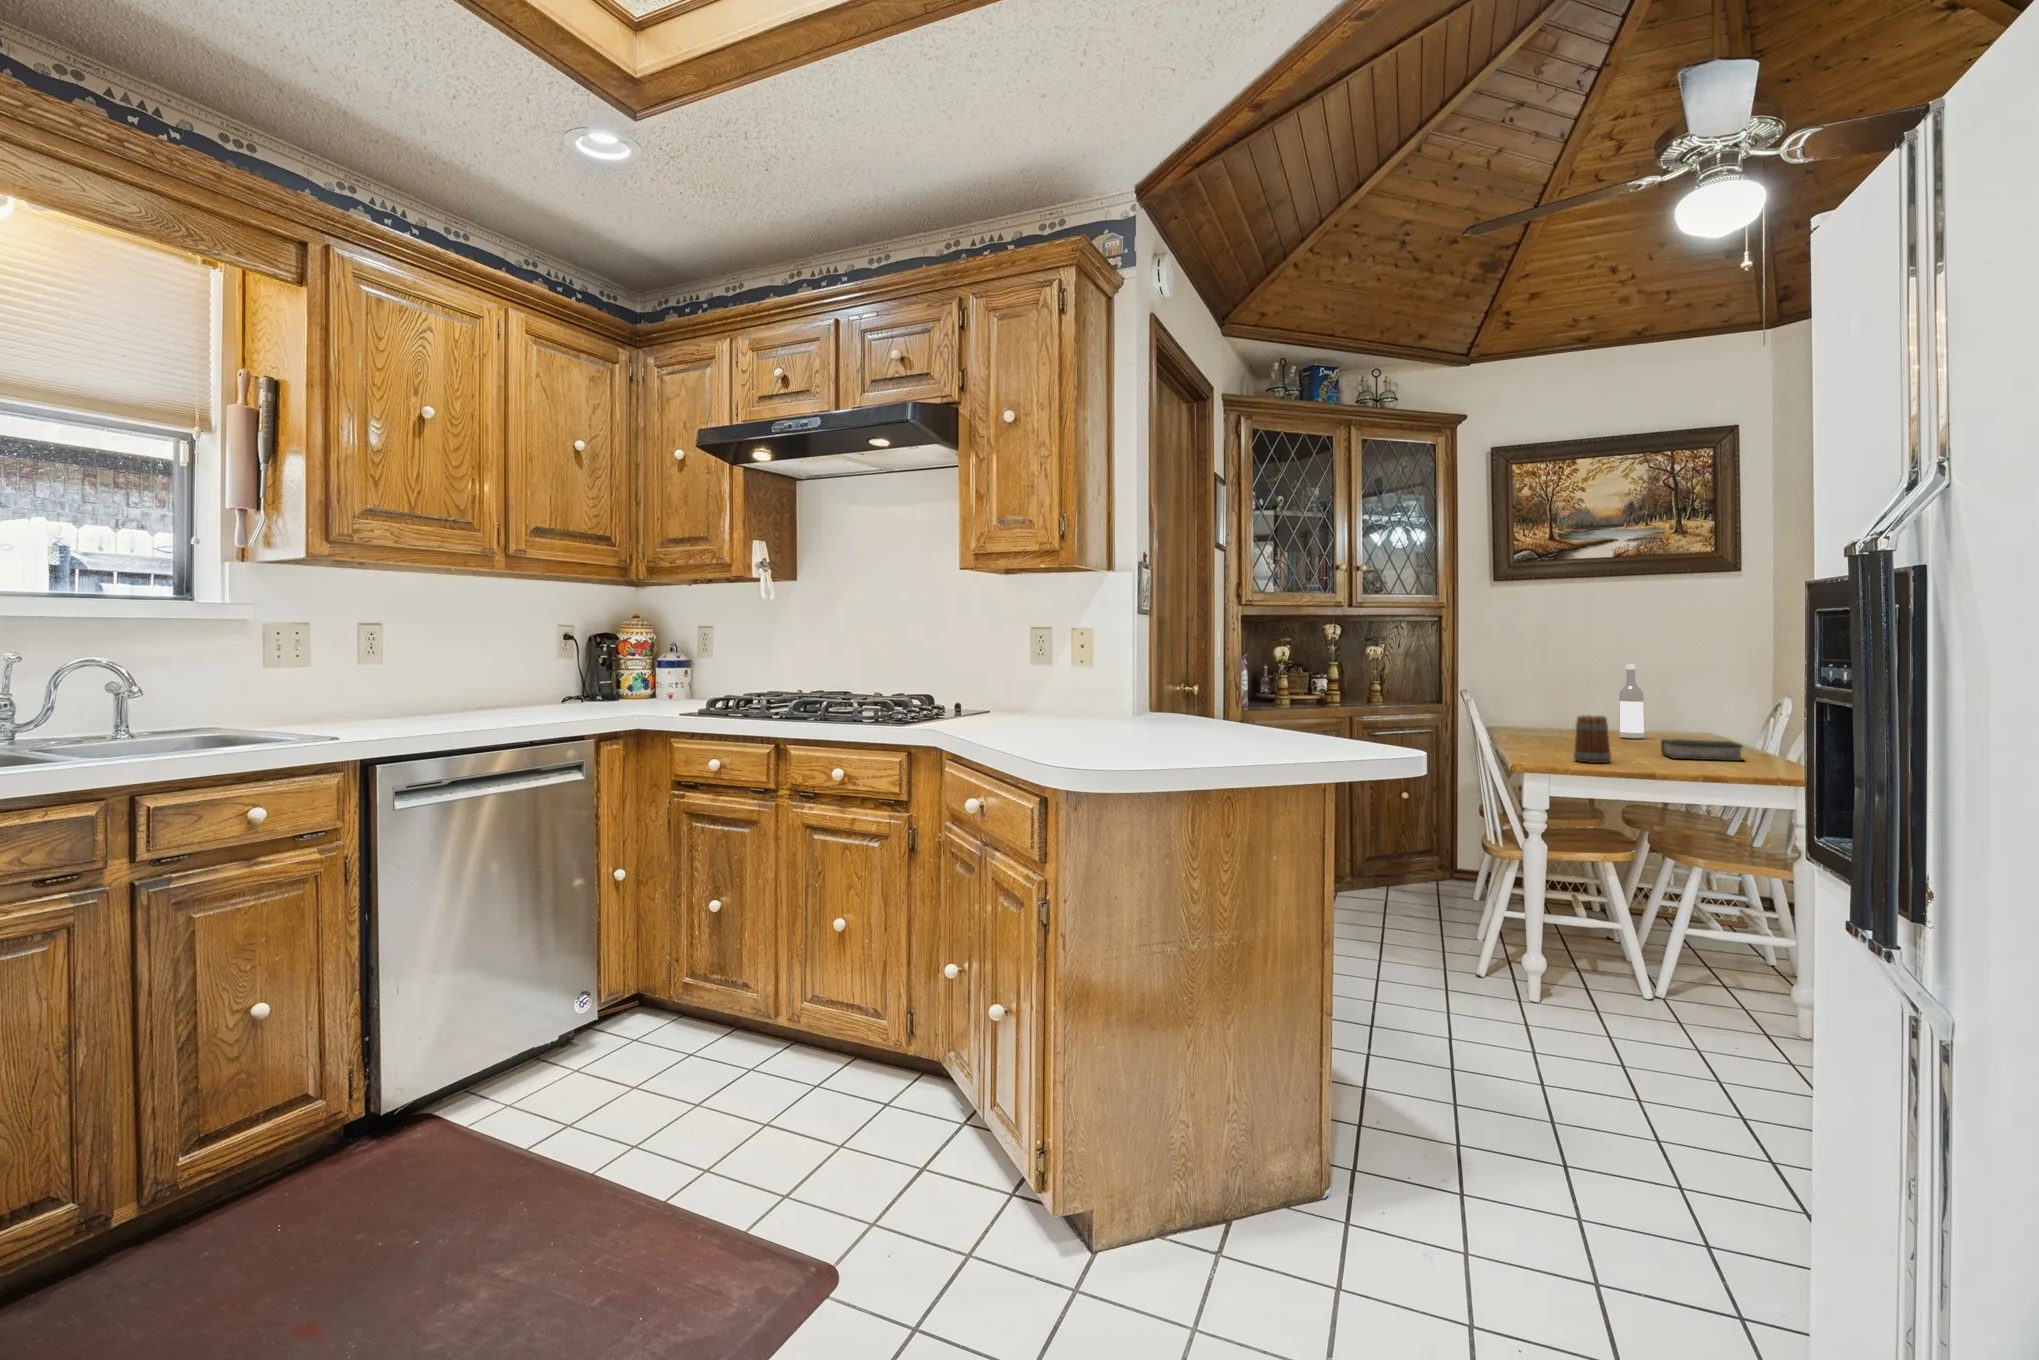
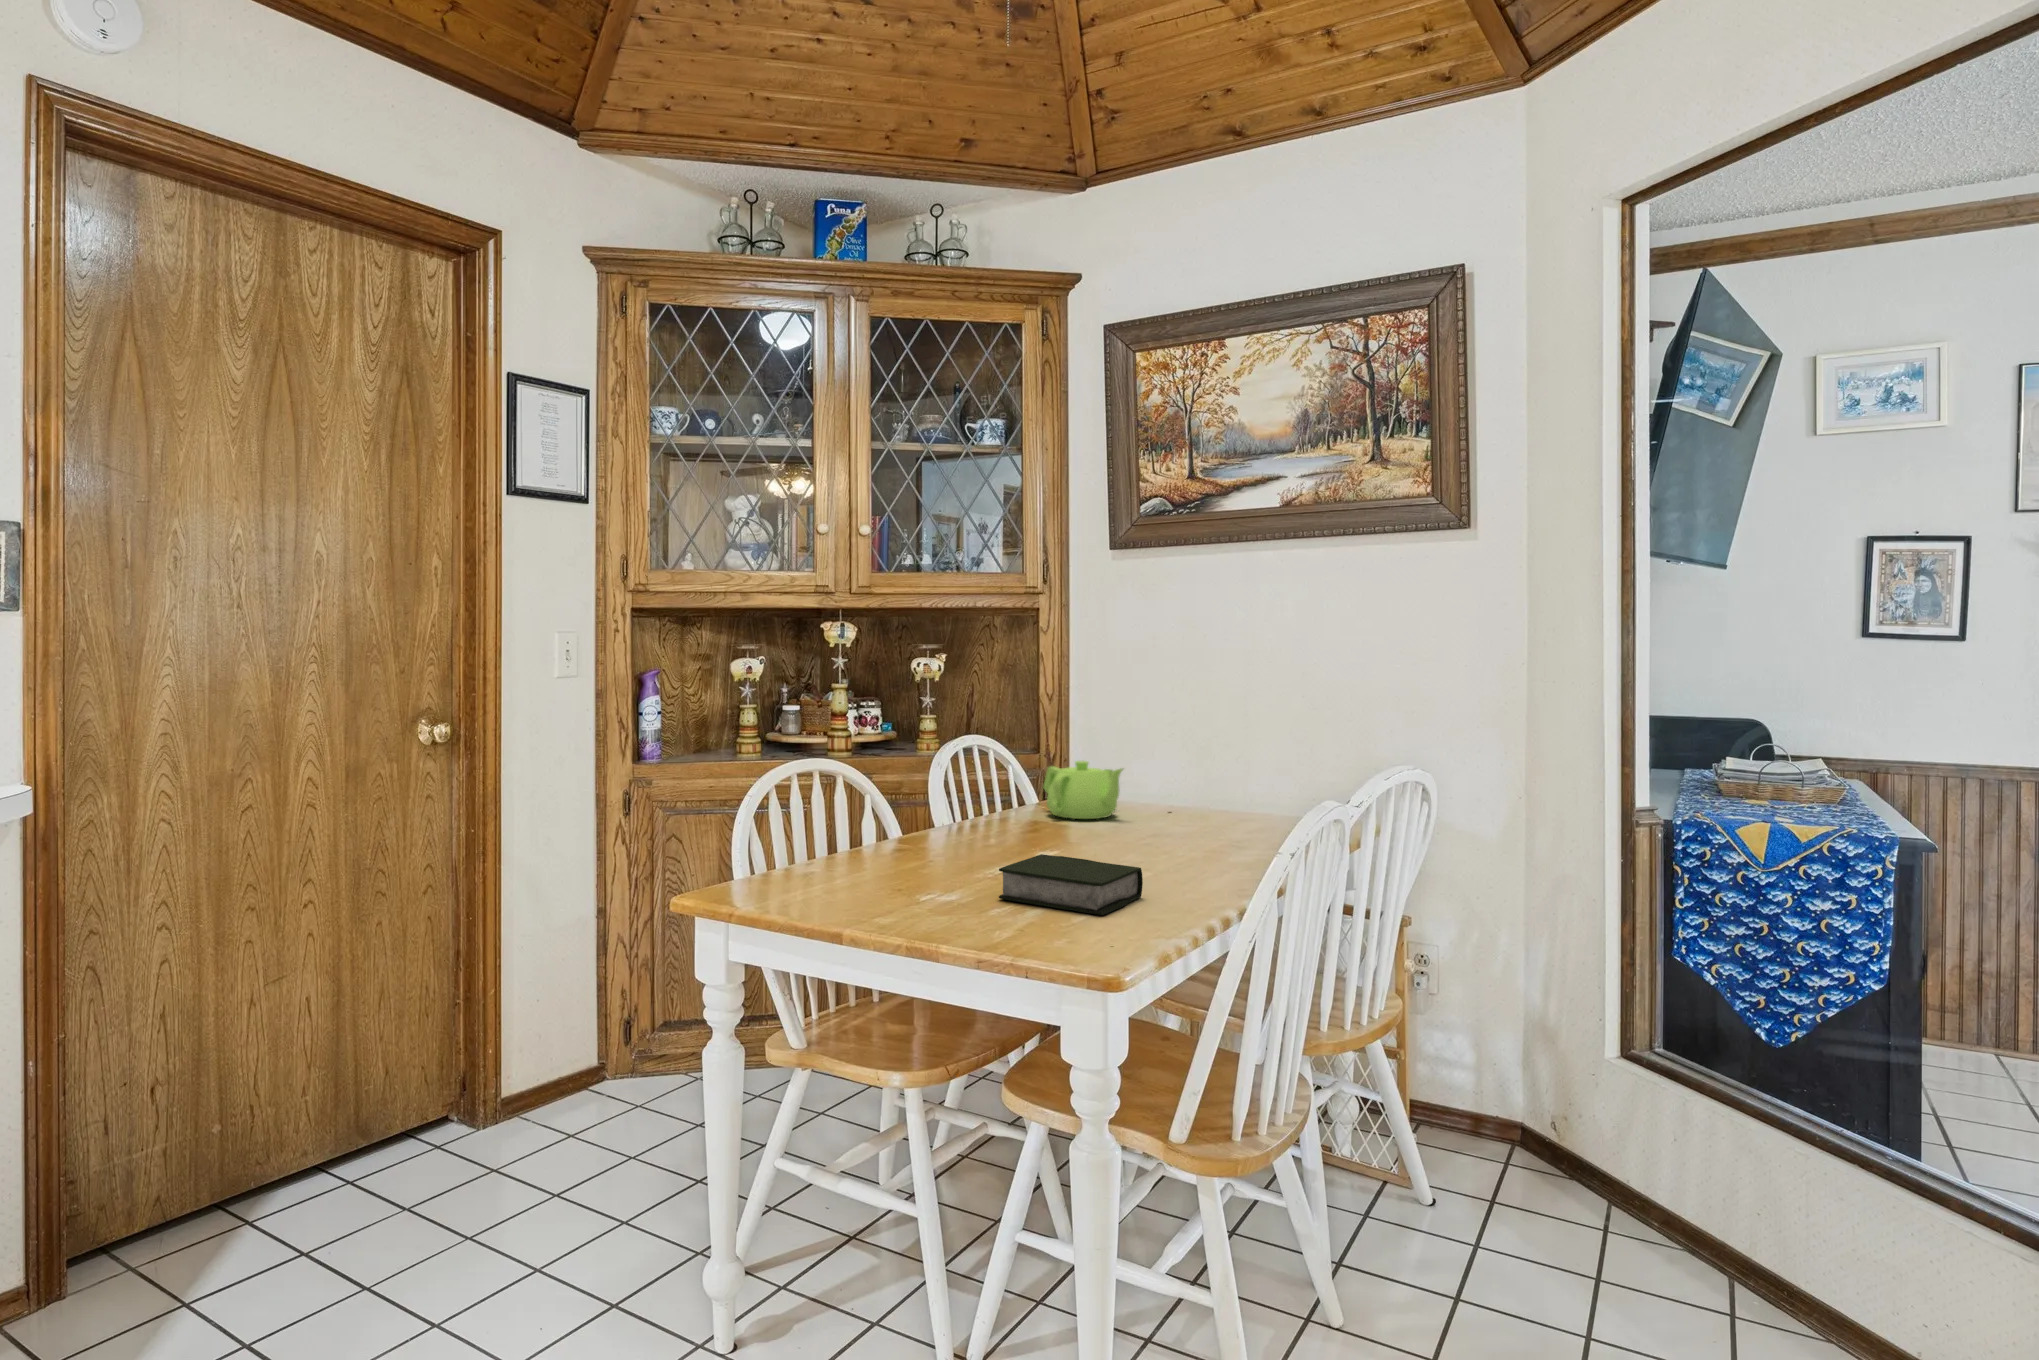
wine bottle: present [1619,664,1644,739] -> none [1165,699,1202,836]
teapot: none [1509,703,1577,735] -> present [1043,761,1123,819]
mug: present [1574,716,1611,763] -> none [802,806,889,904]

